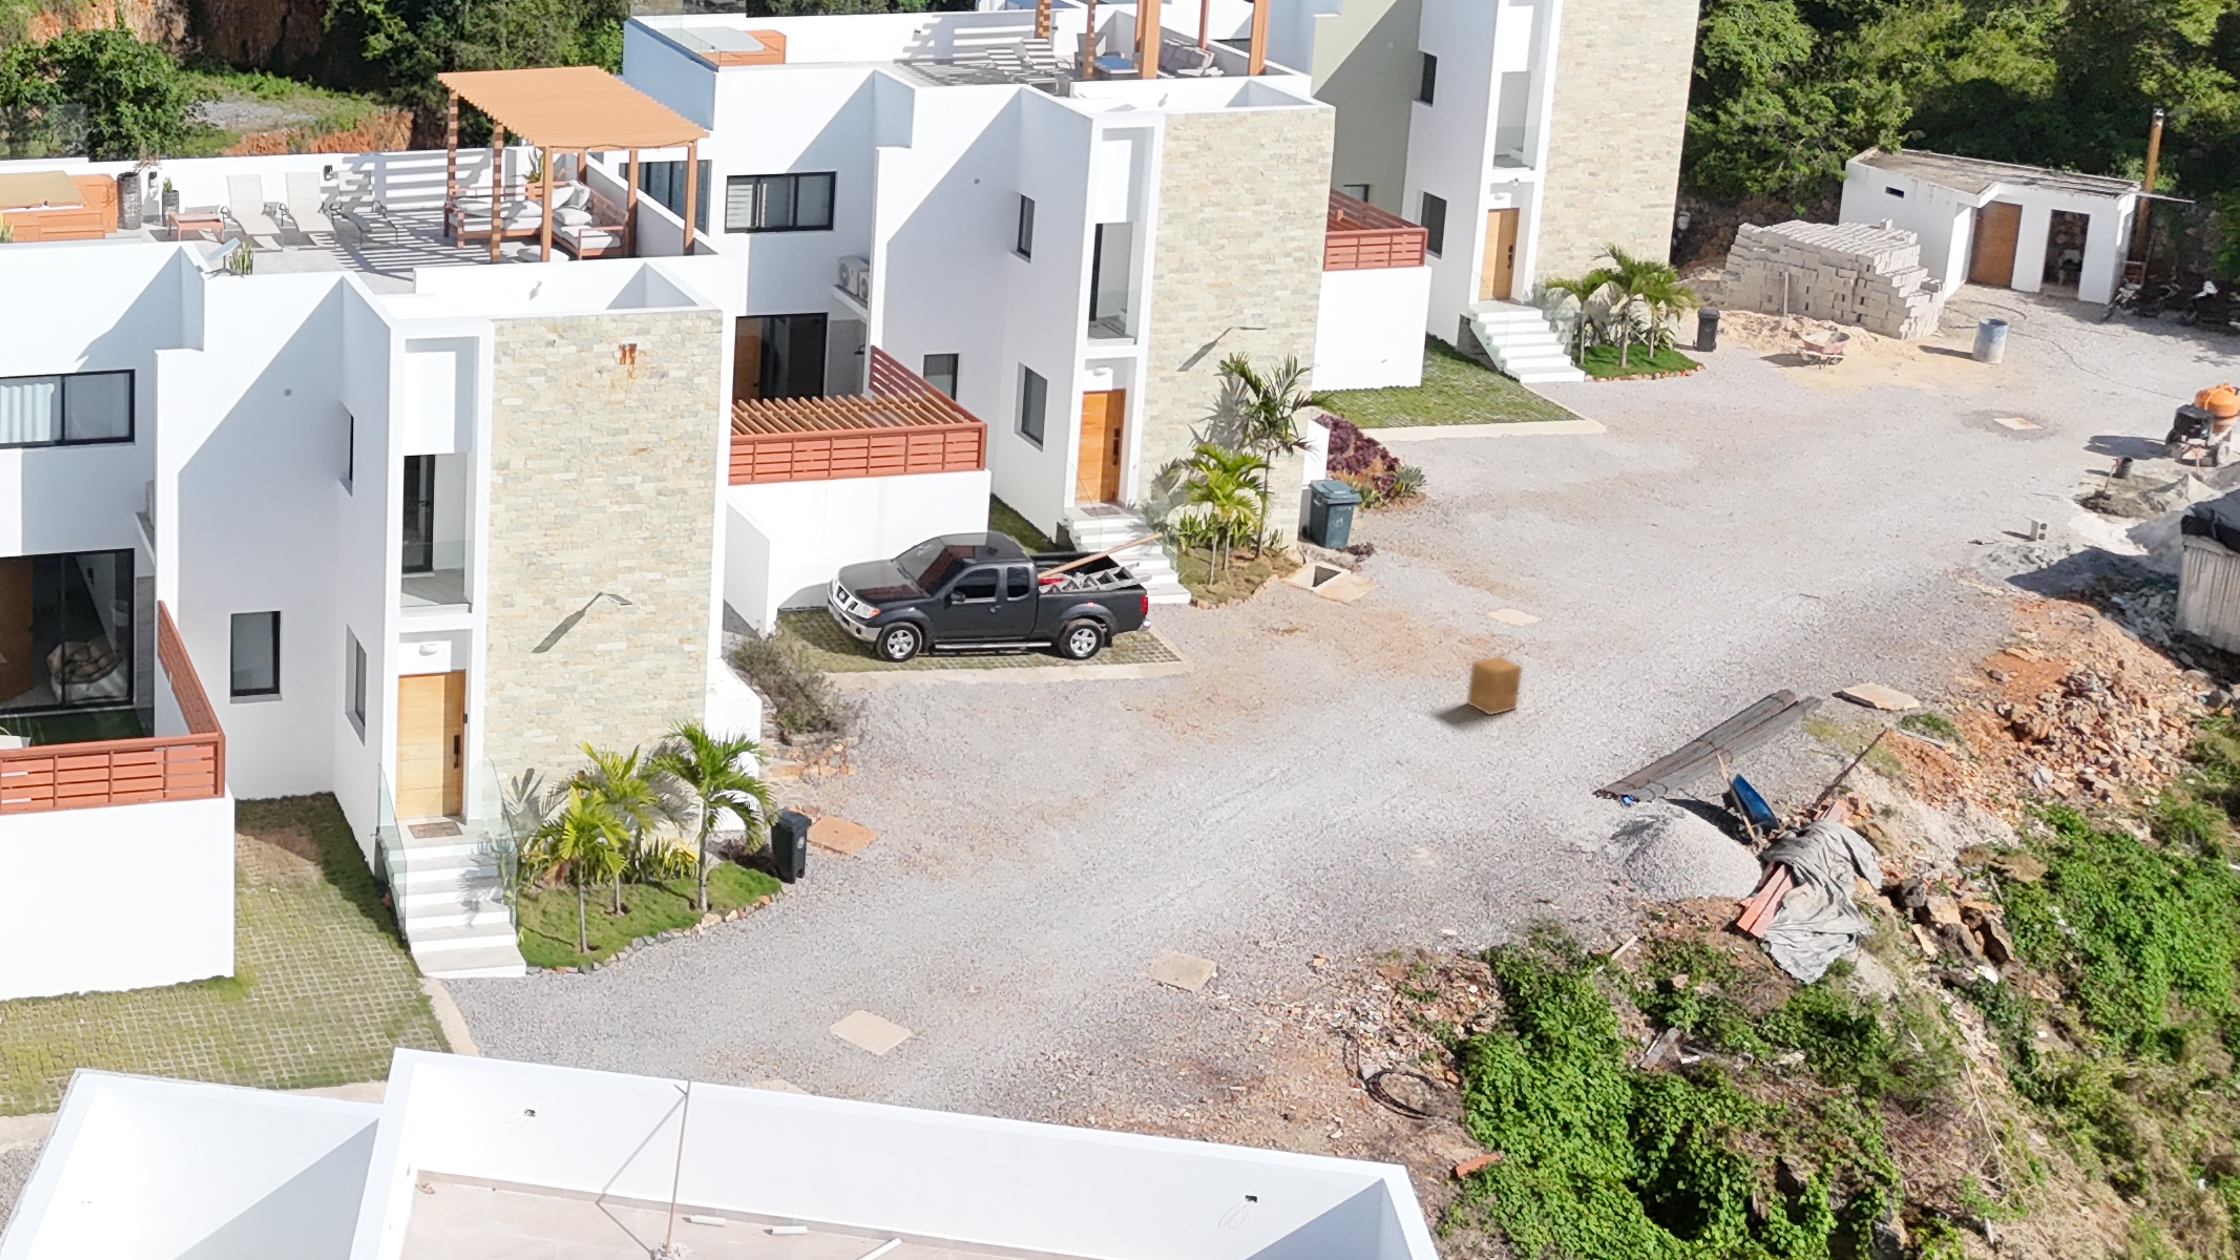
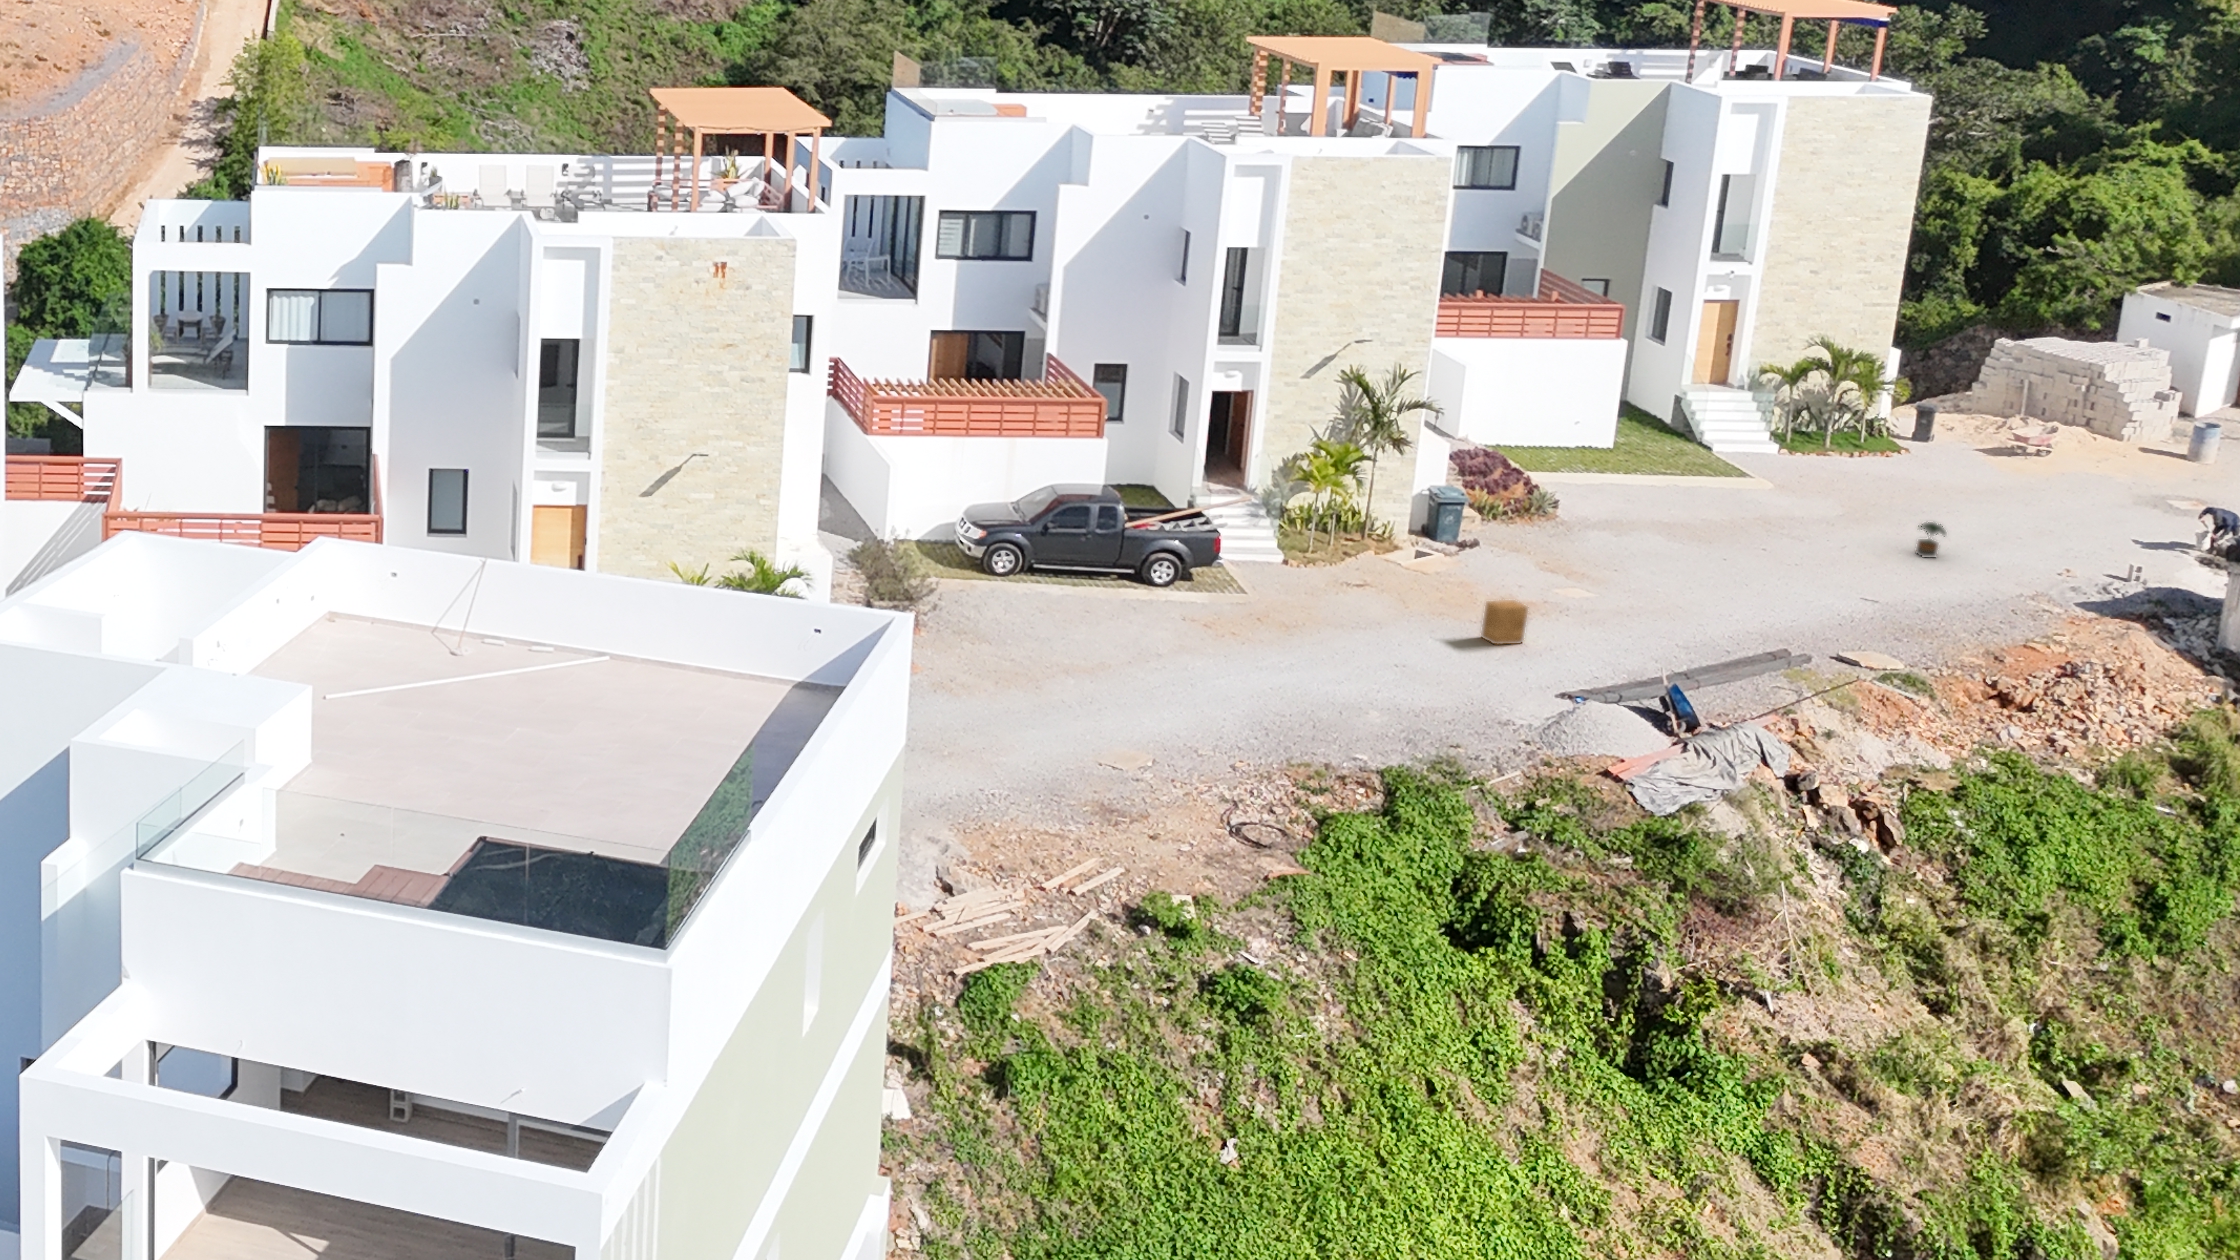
potted tree: none [1805,484,1841,525] -> present [1916,522,1946,558]

